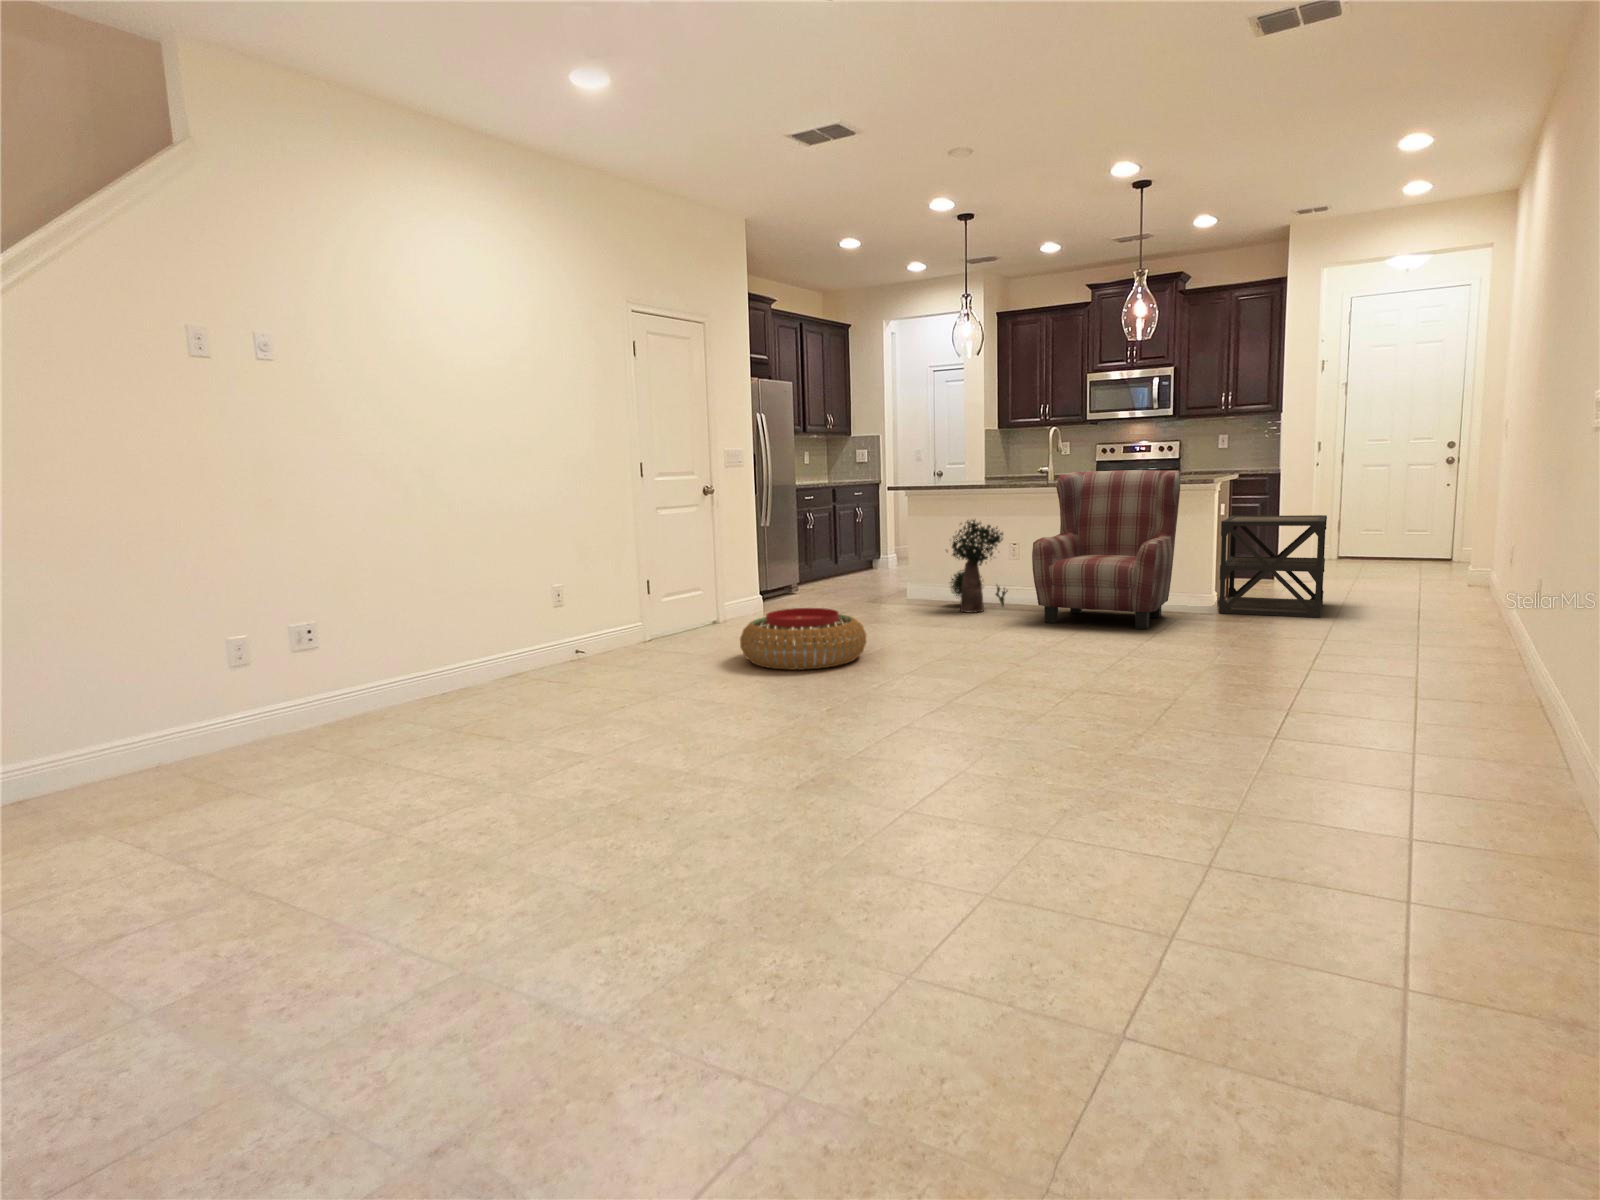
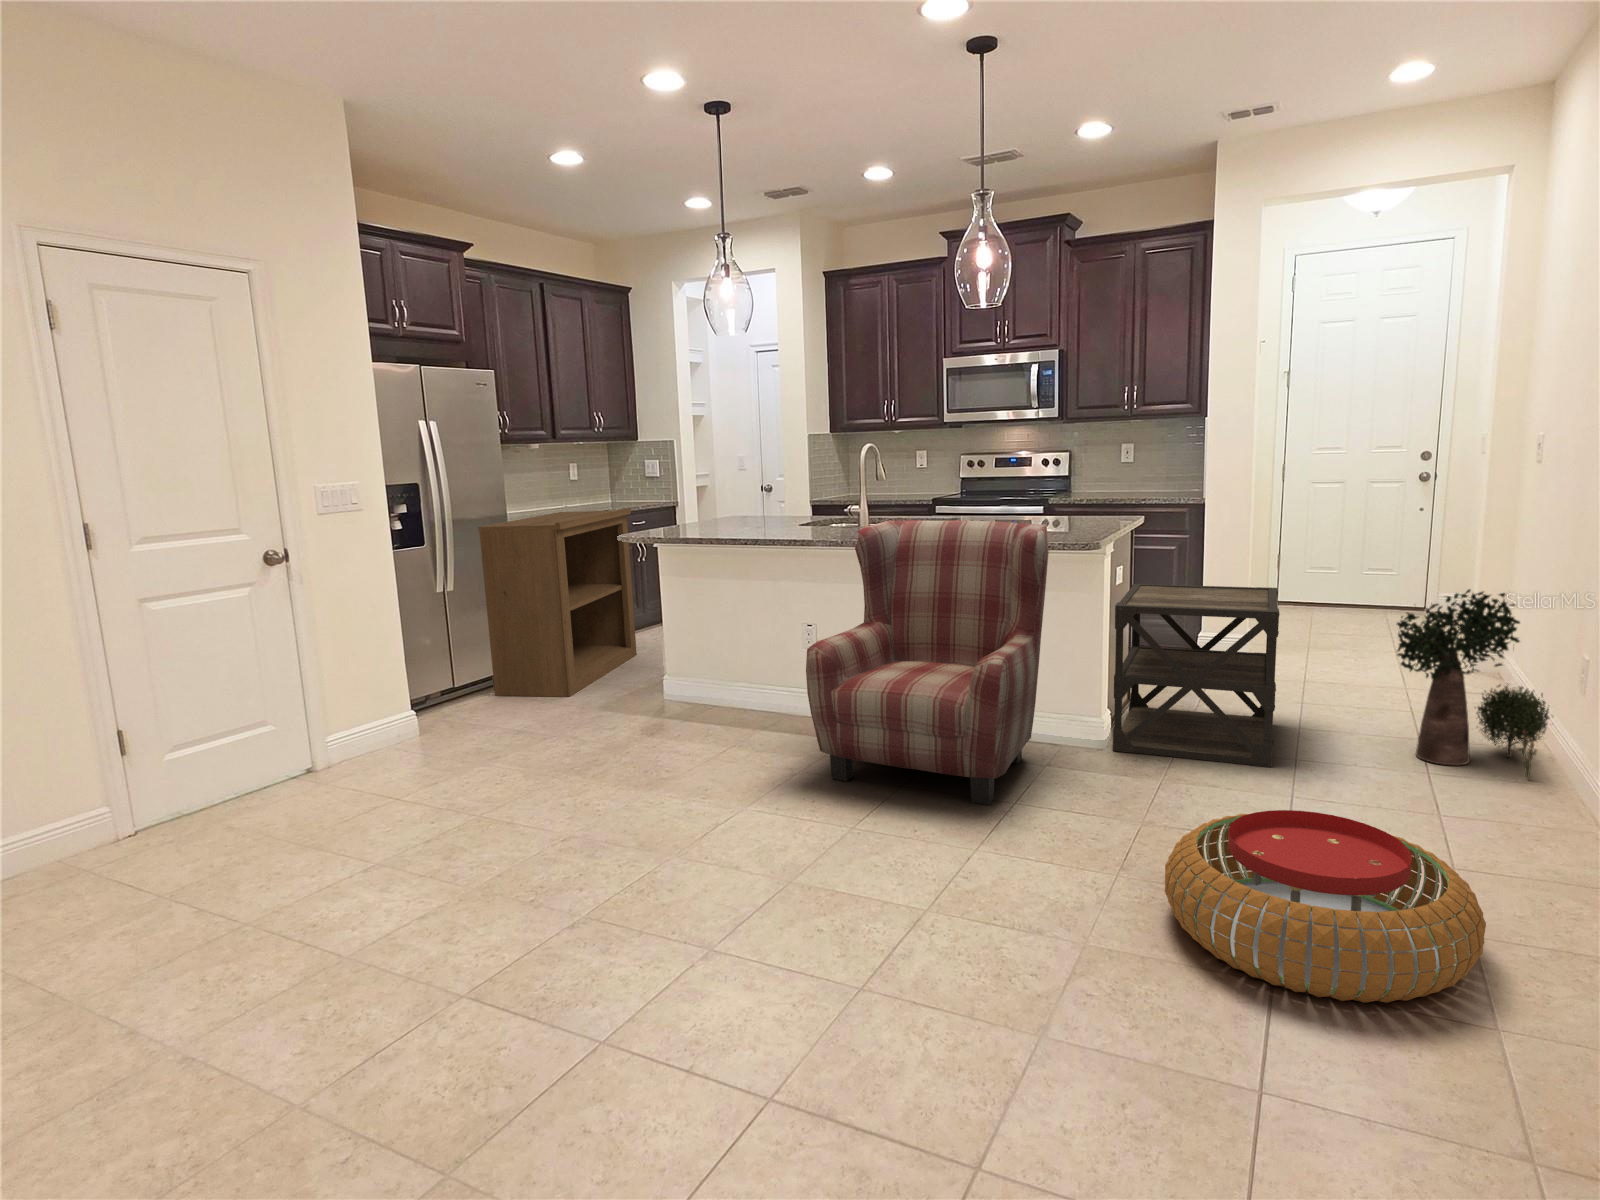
bookshelf: none [786,479,867,598] -> present [478,508,637,697]
potted plant: present [946,520,1007,613] -> present [1397,589,1549,779]
pouf: present [740,608,866,670] -> present [1165,810,1486,1003]

